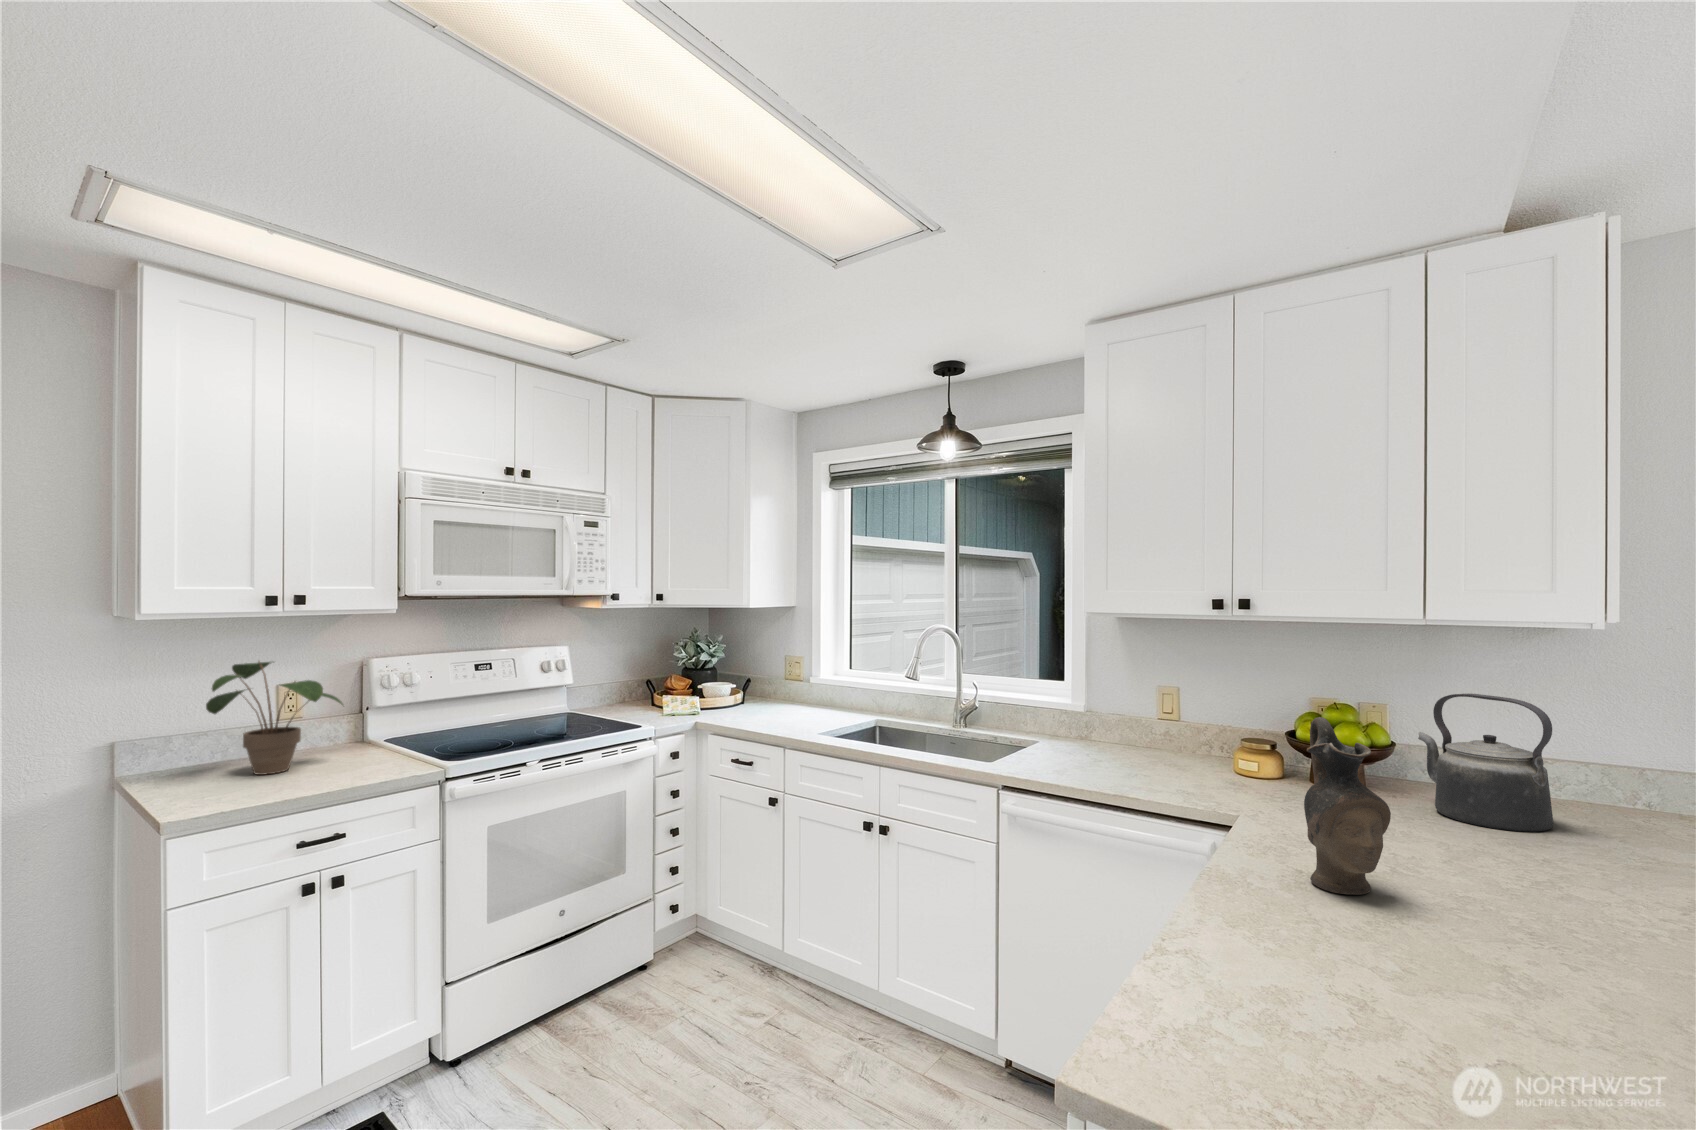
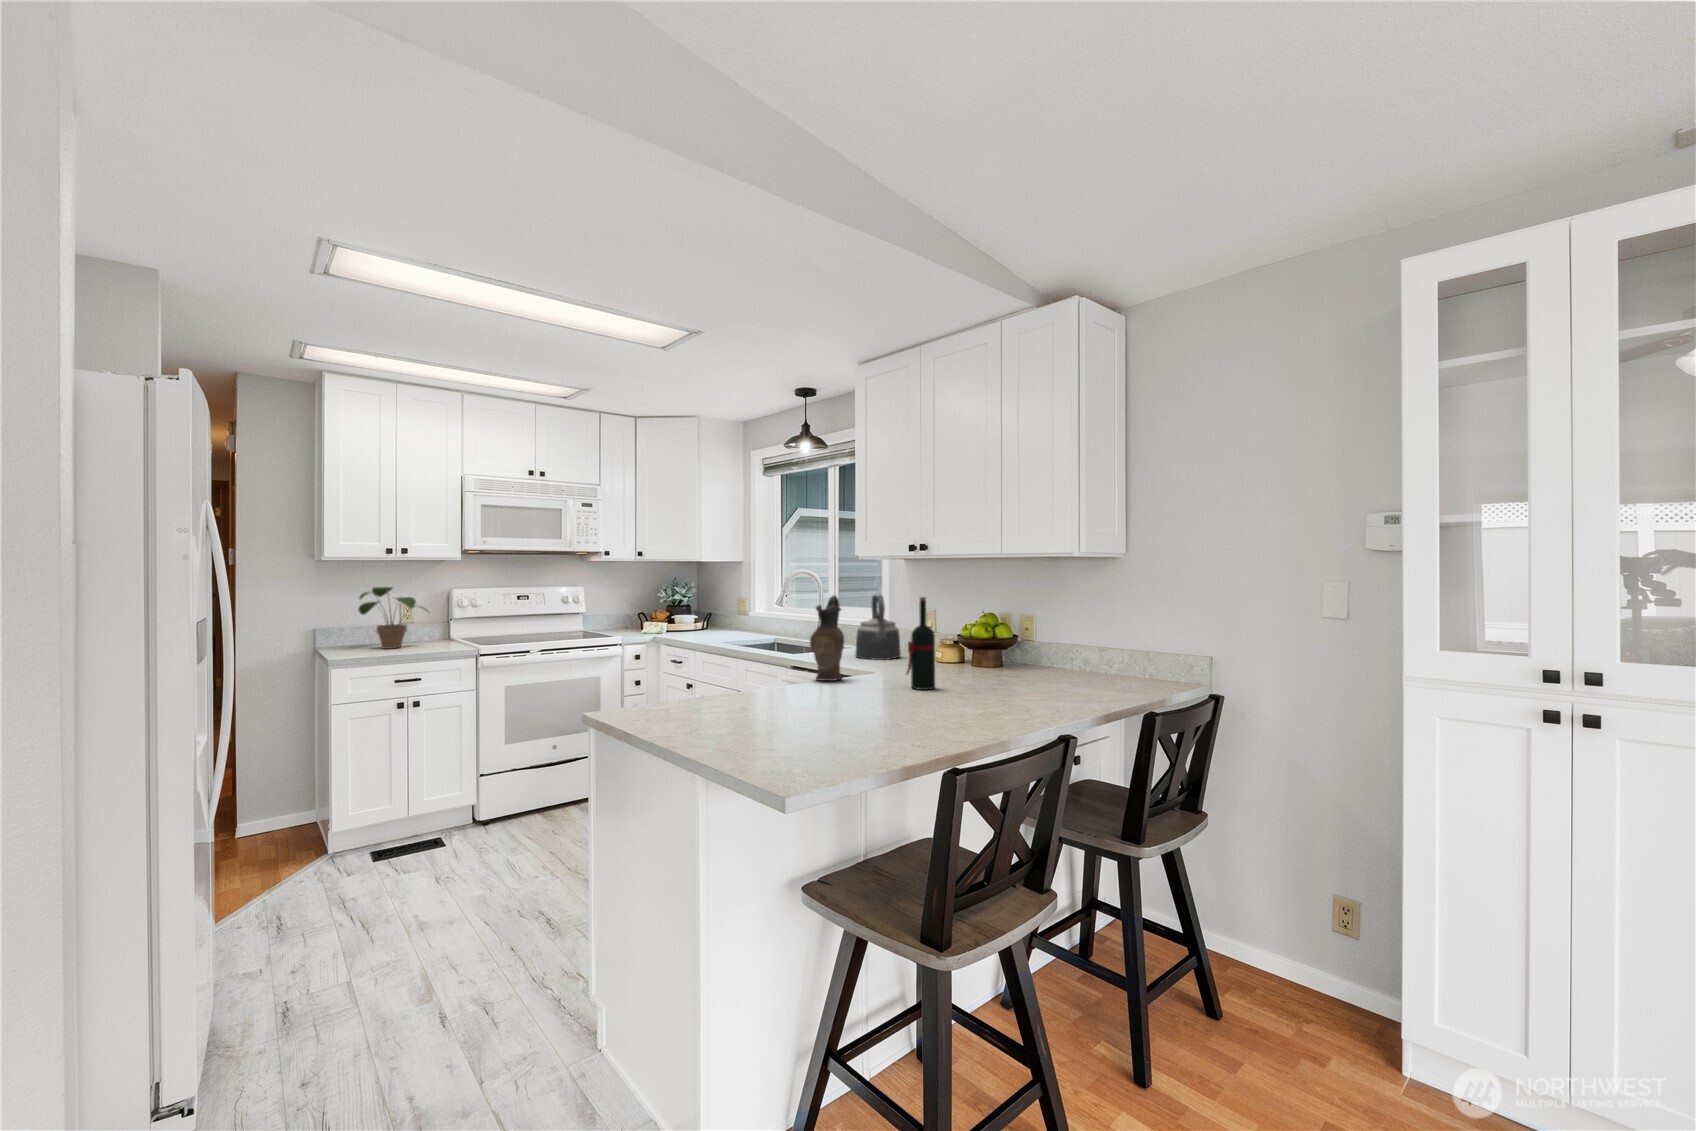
kettle: present [1418,693,1553,832] -> present [855,595,901,660]
wine bottle: none [1575,736,1645,931] -> present [907,597,935,690]

